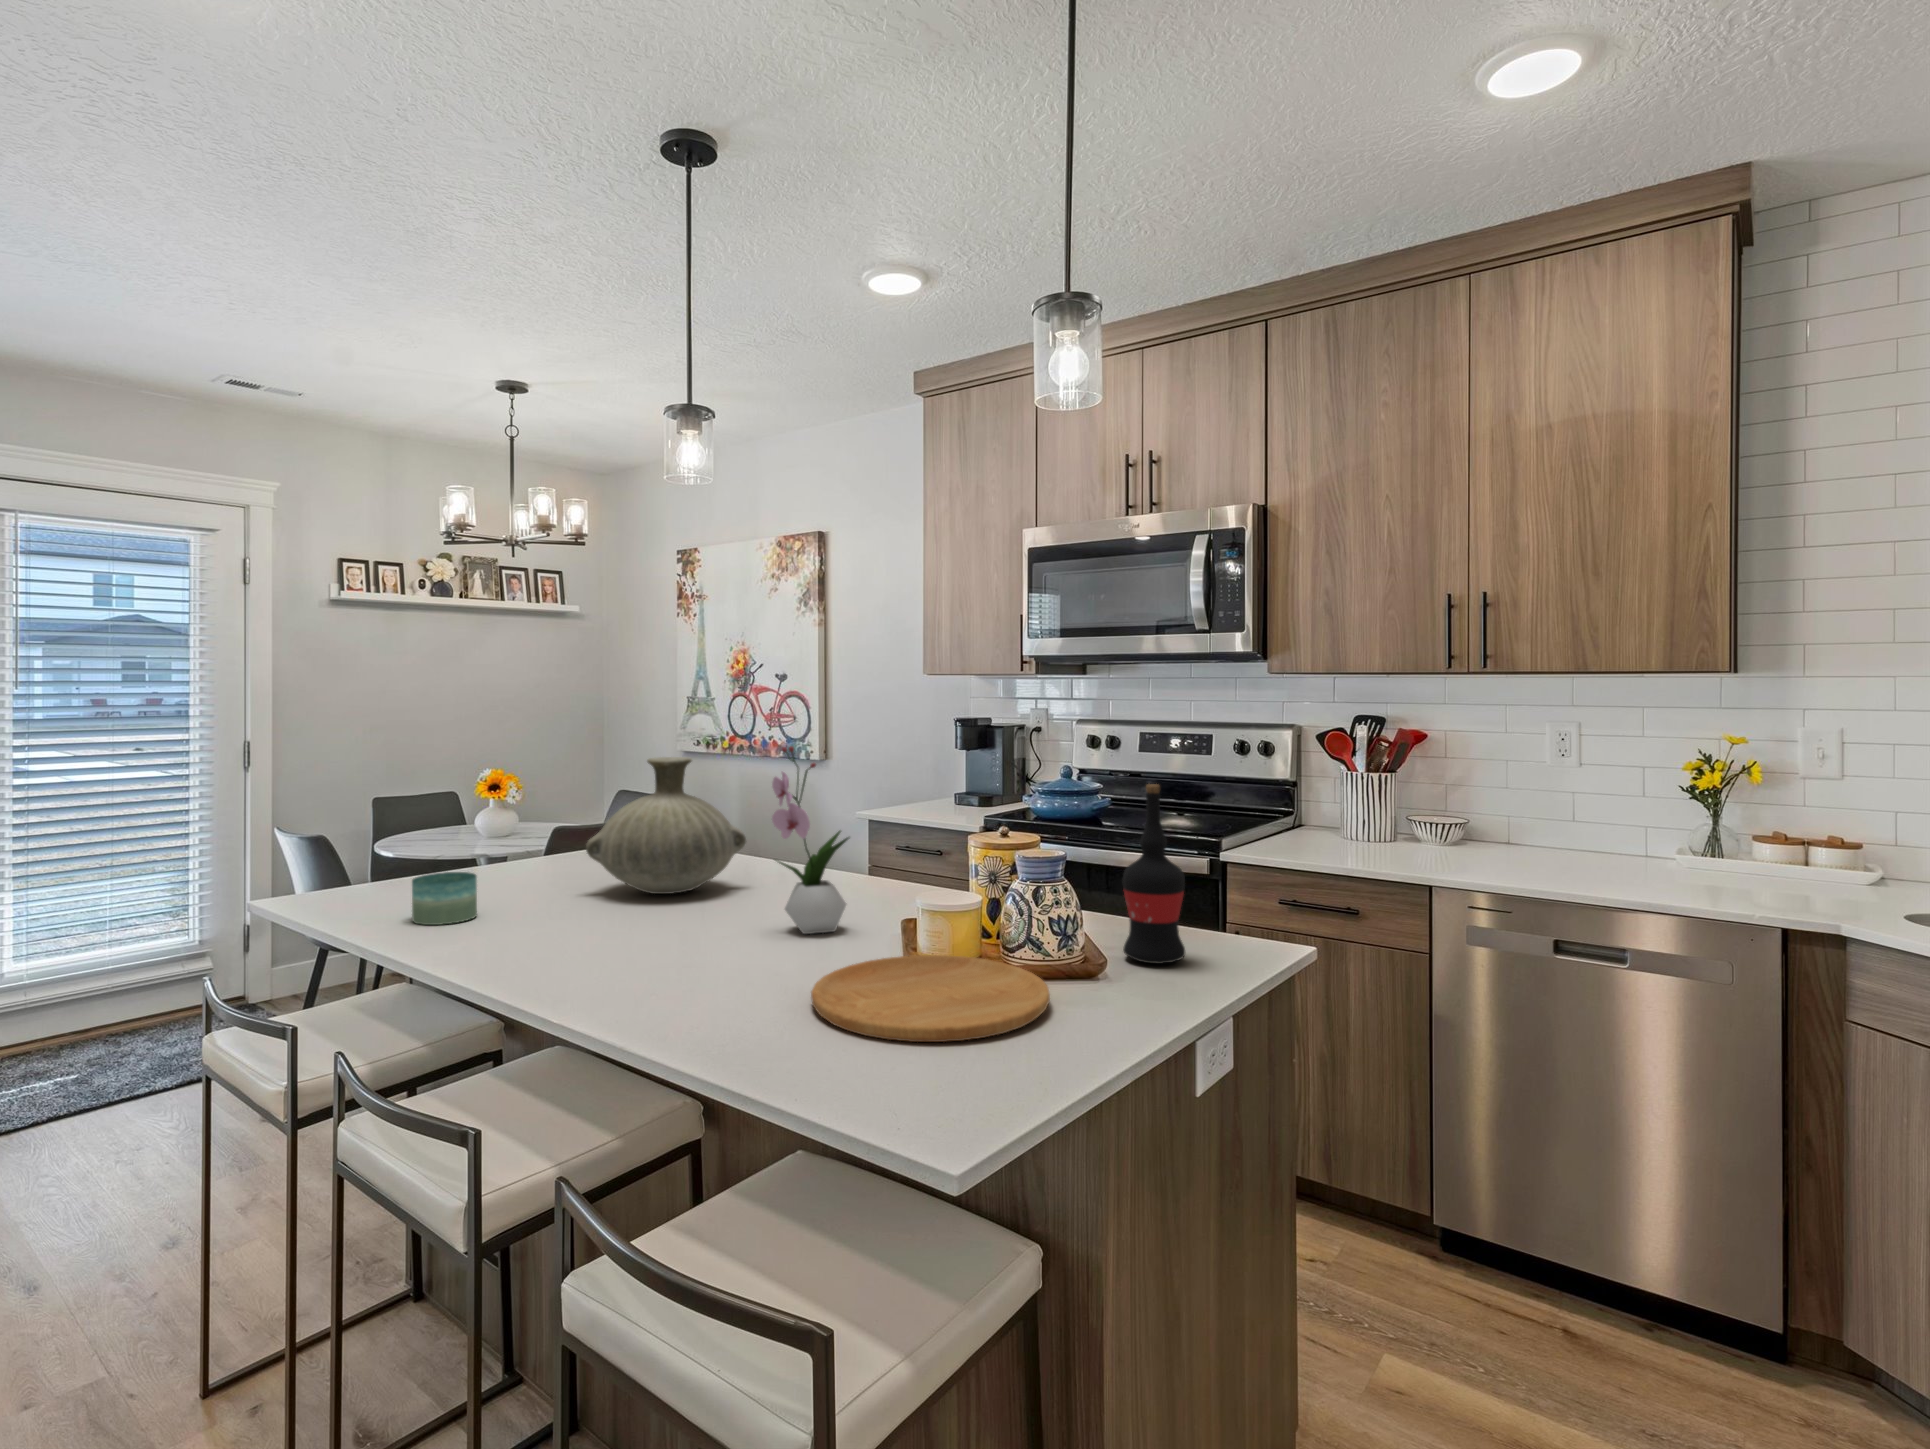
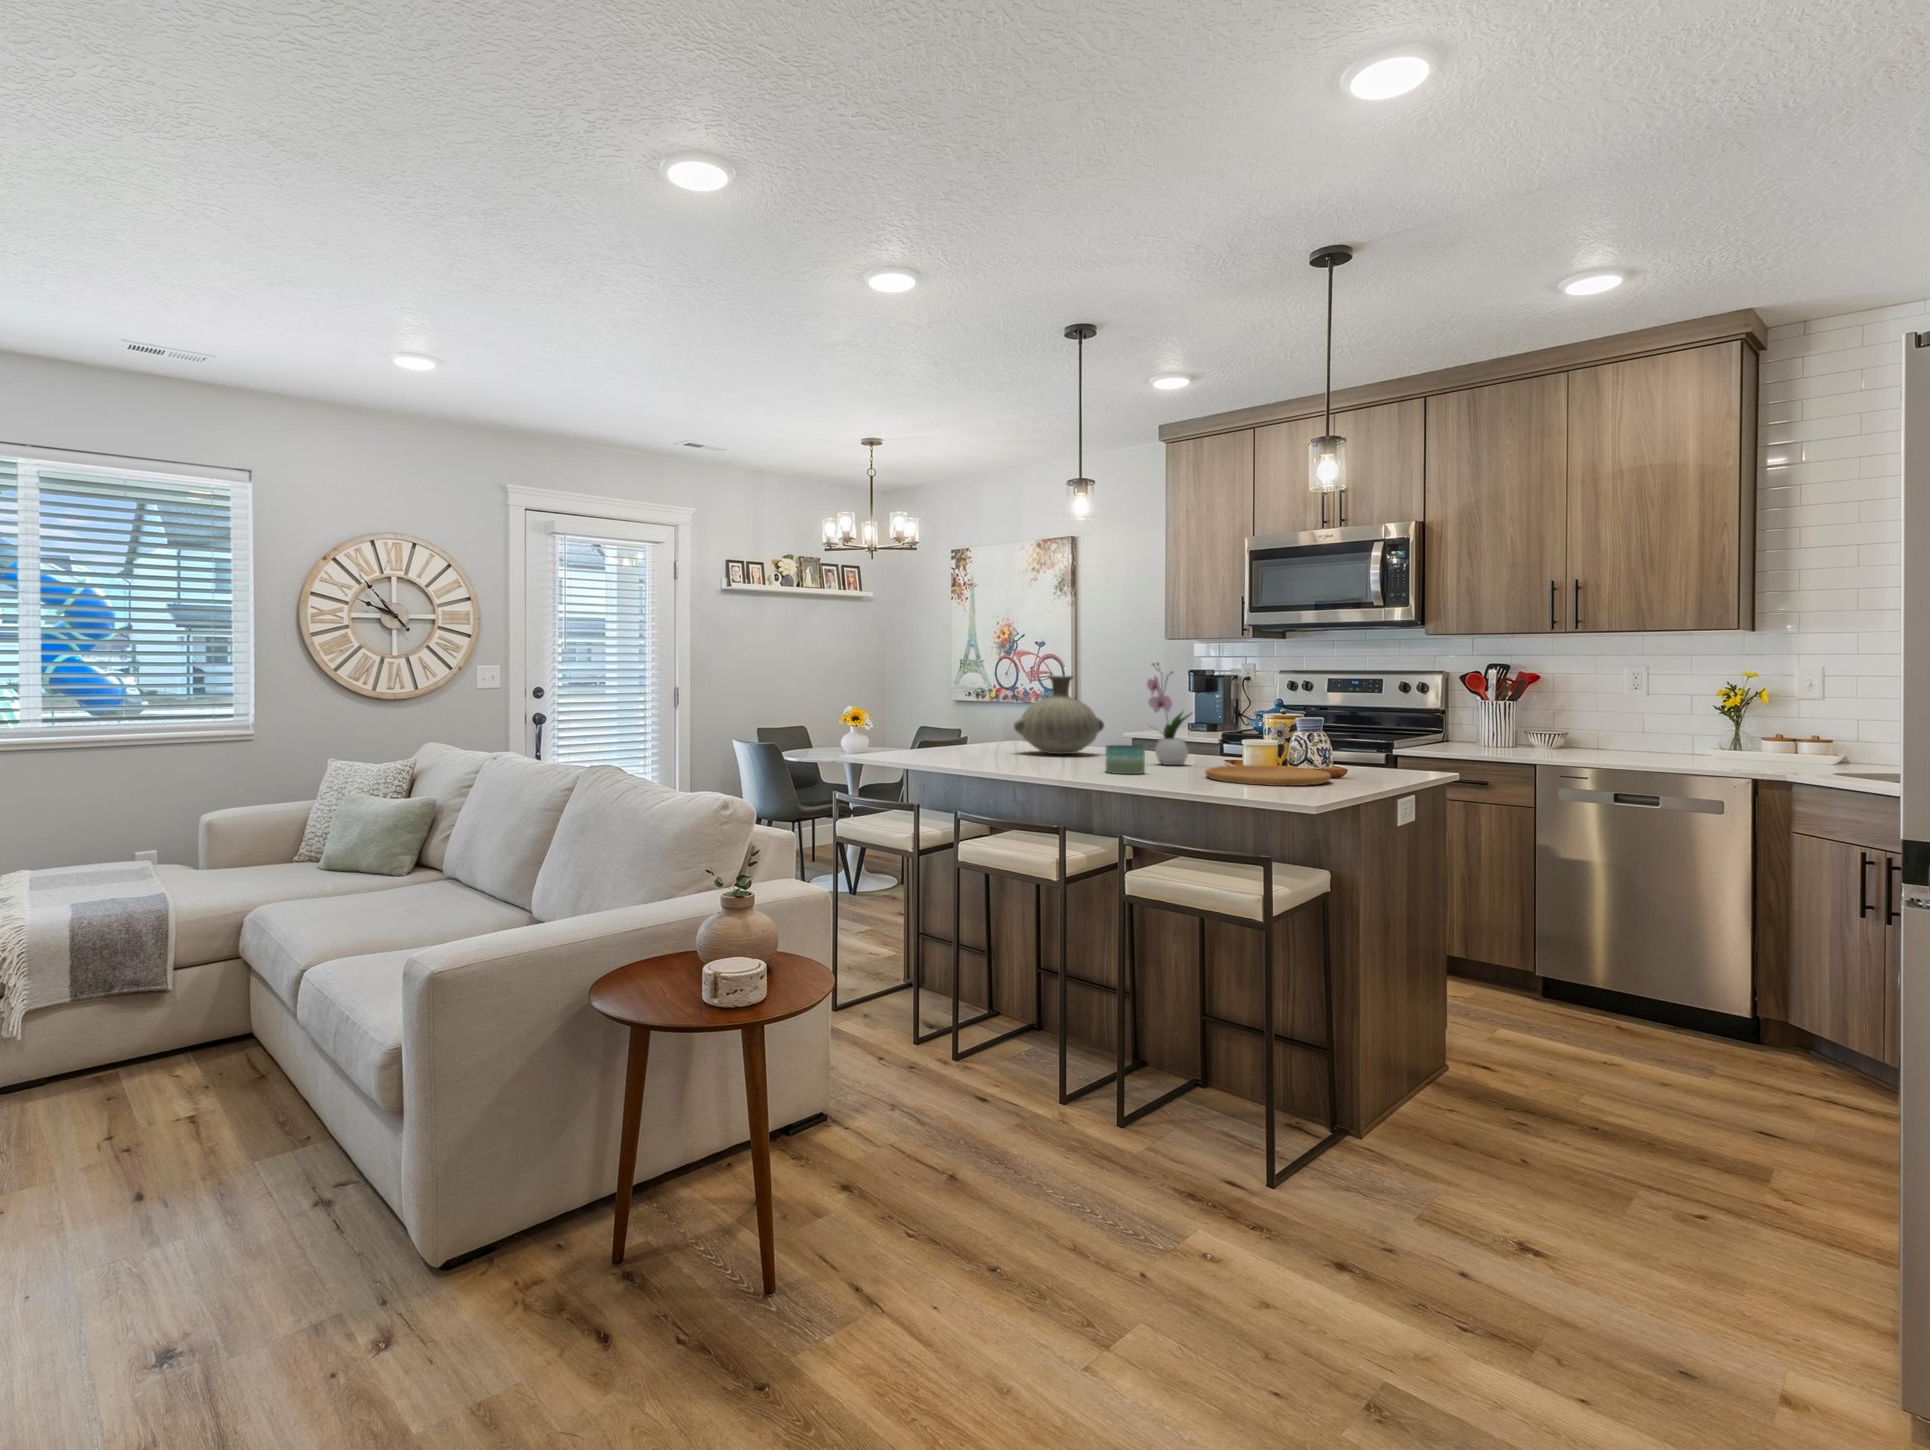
wine bottle: present [1123,784,1185,964] -> none [1357,680,1394,775]
candle: present [412,872,477,925] -> present [1106,745,1145,774]

